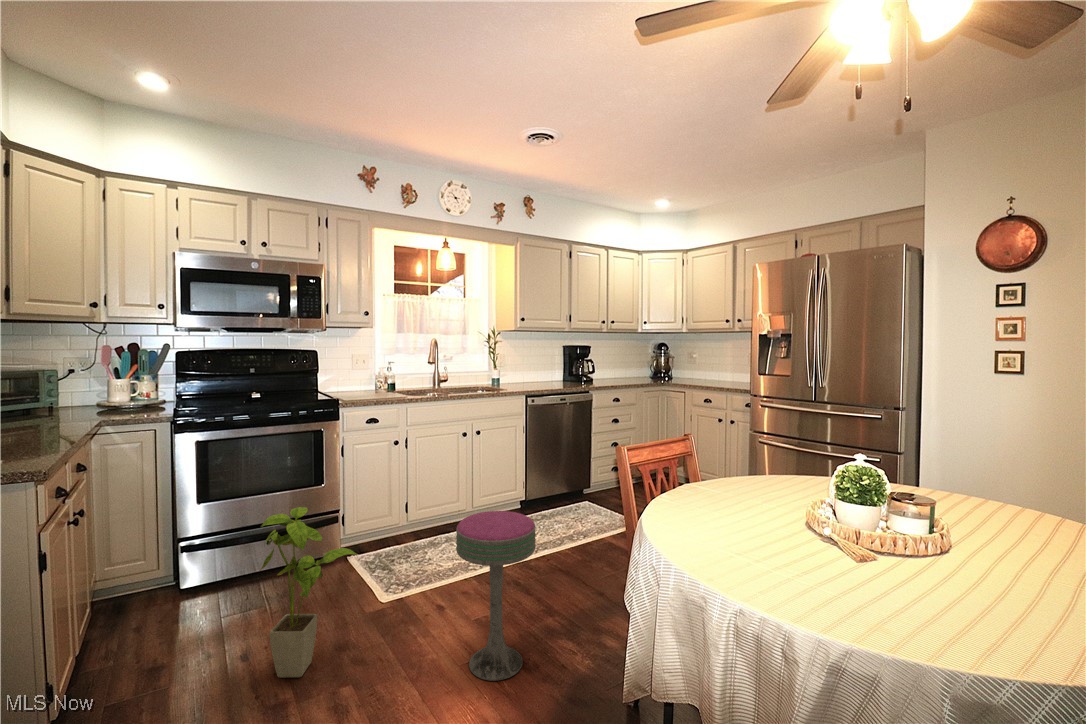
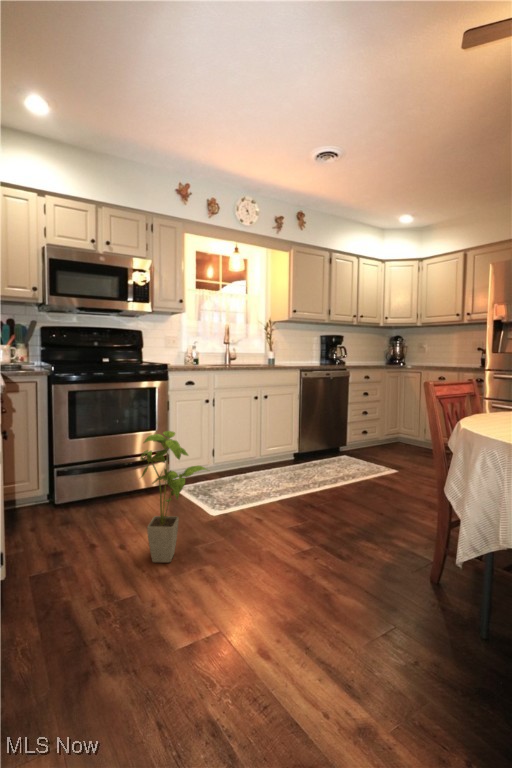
bar stool: present [456,511,536,681] -> none [289,441,353,568]

